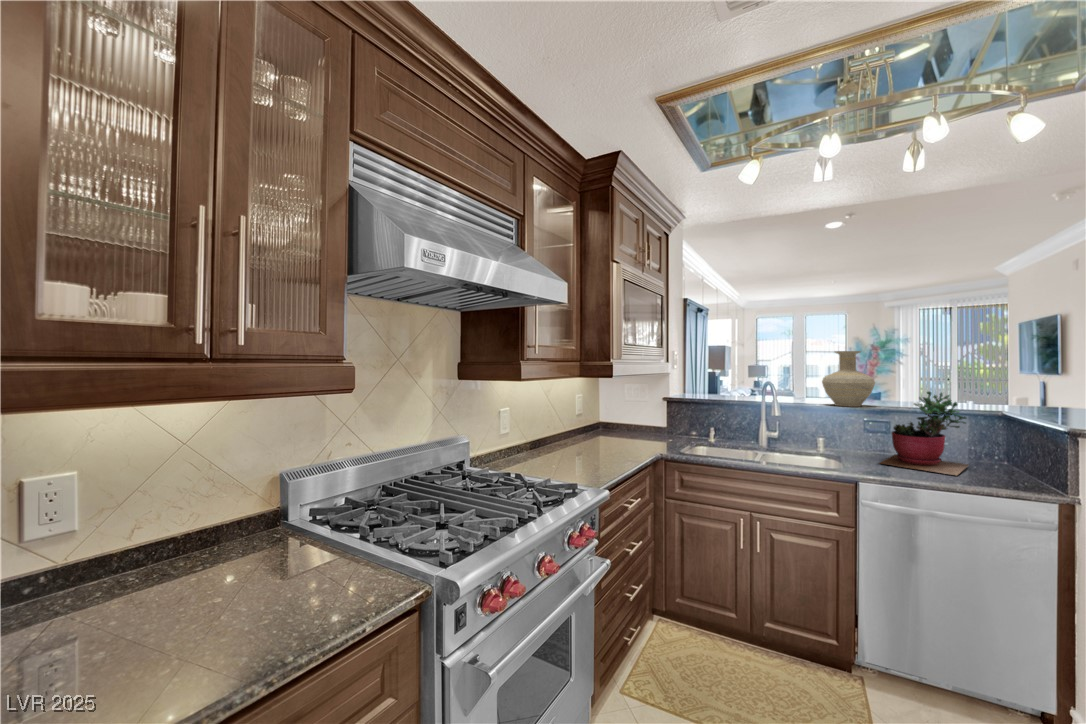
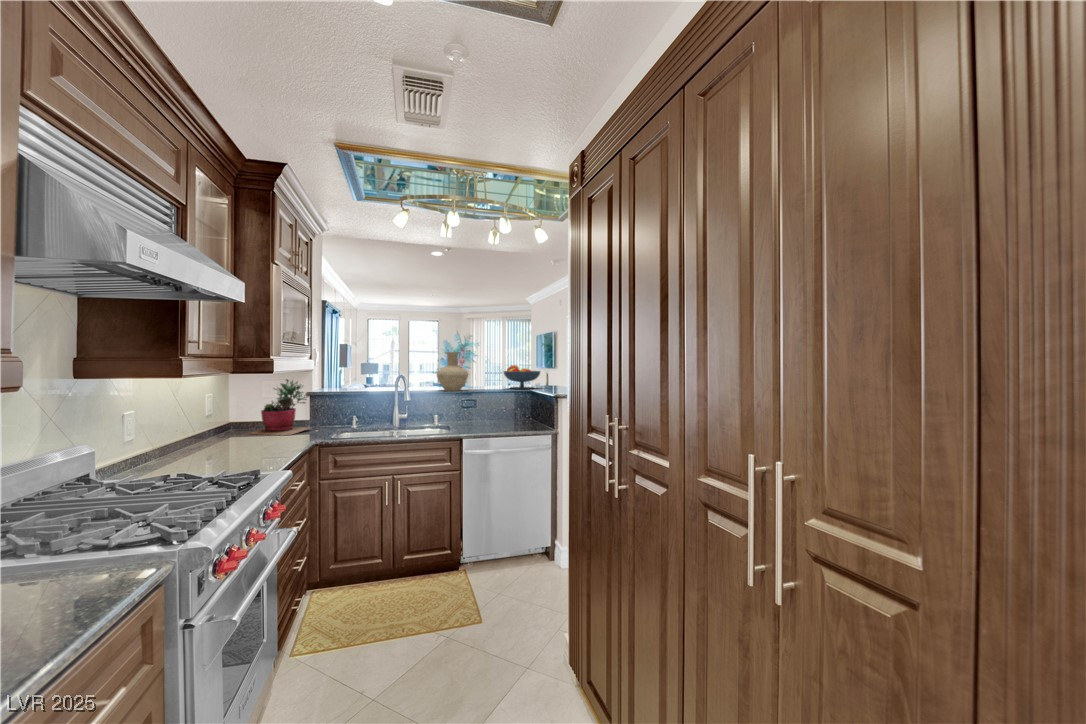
fruit bowl: none [943,370,1030,410] -> present [504,365,540,389]
succulent plant: present [880,392,969,475] -> present [250,379,311,435]

